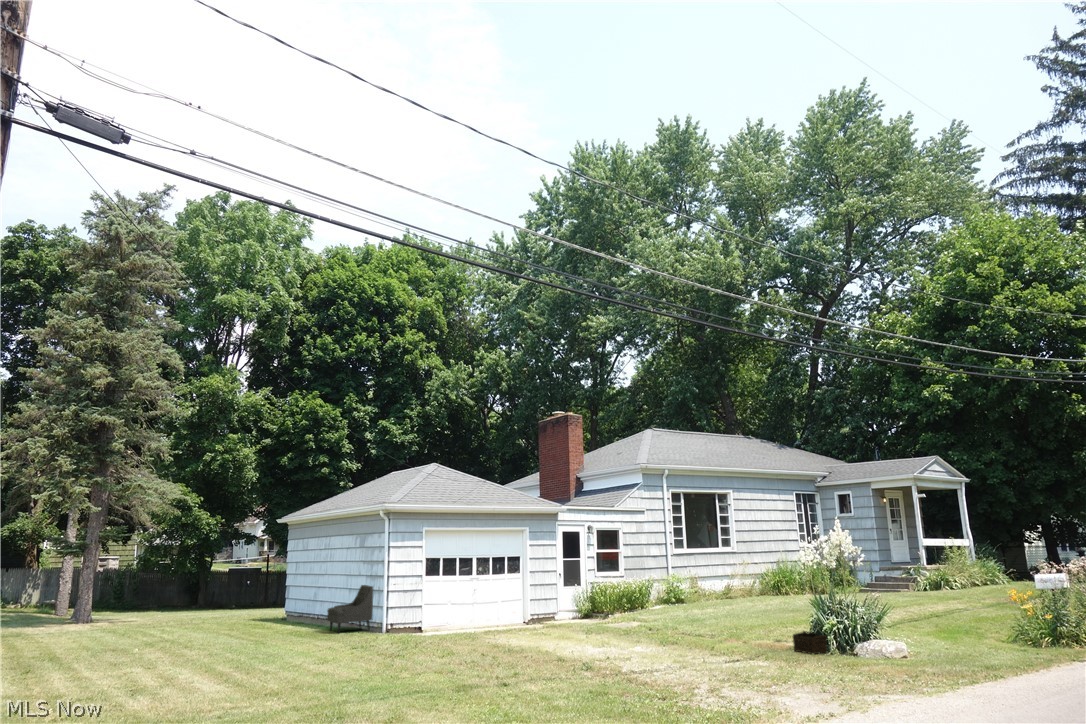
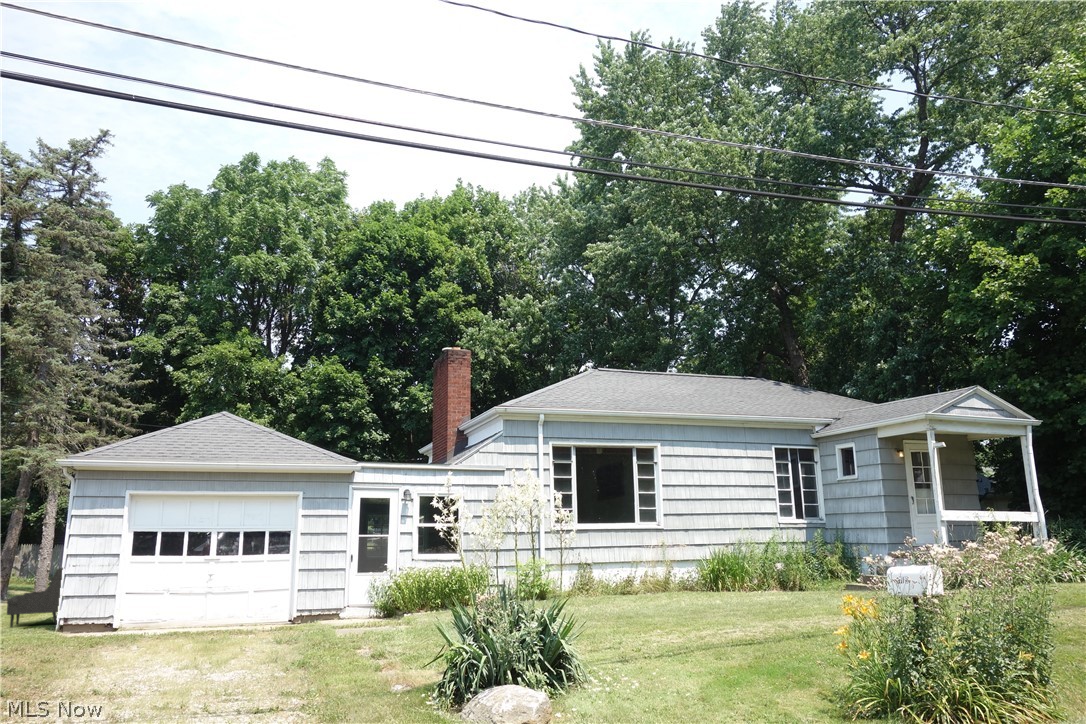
basket: present [793,631,827,654] -> none [380,640,421,676]

